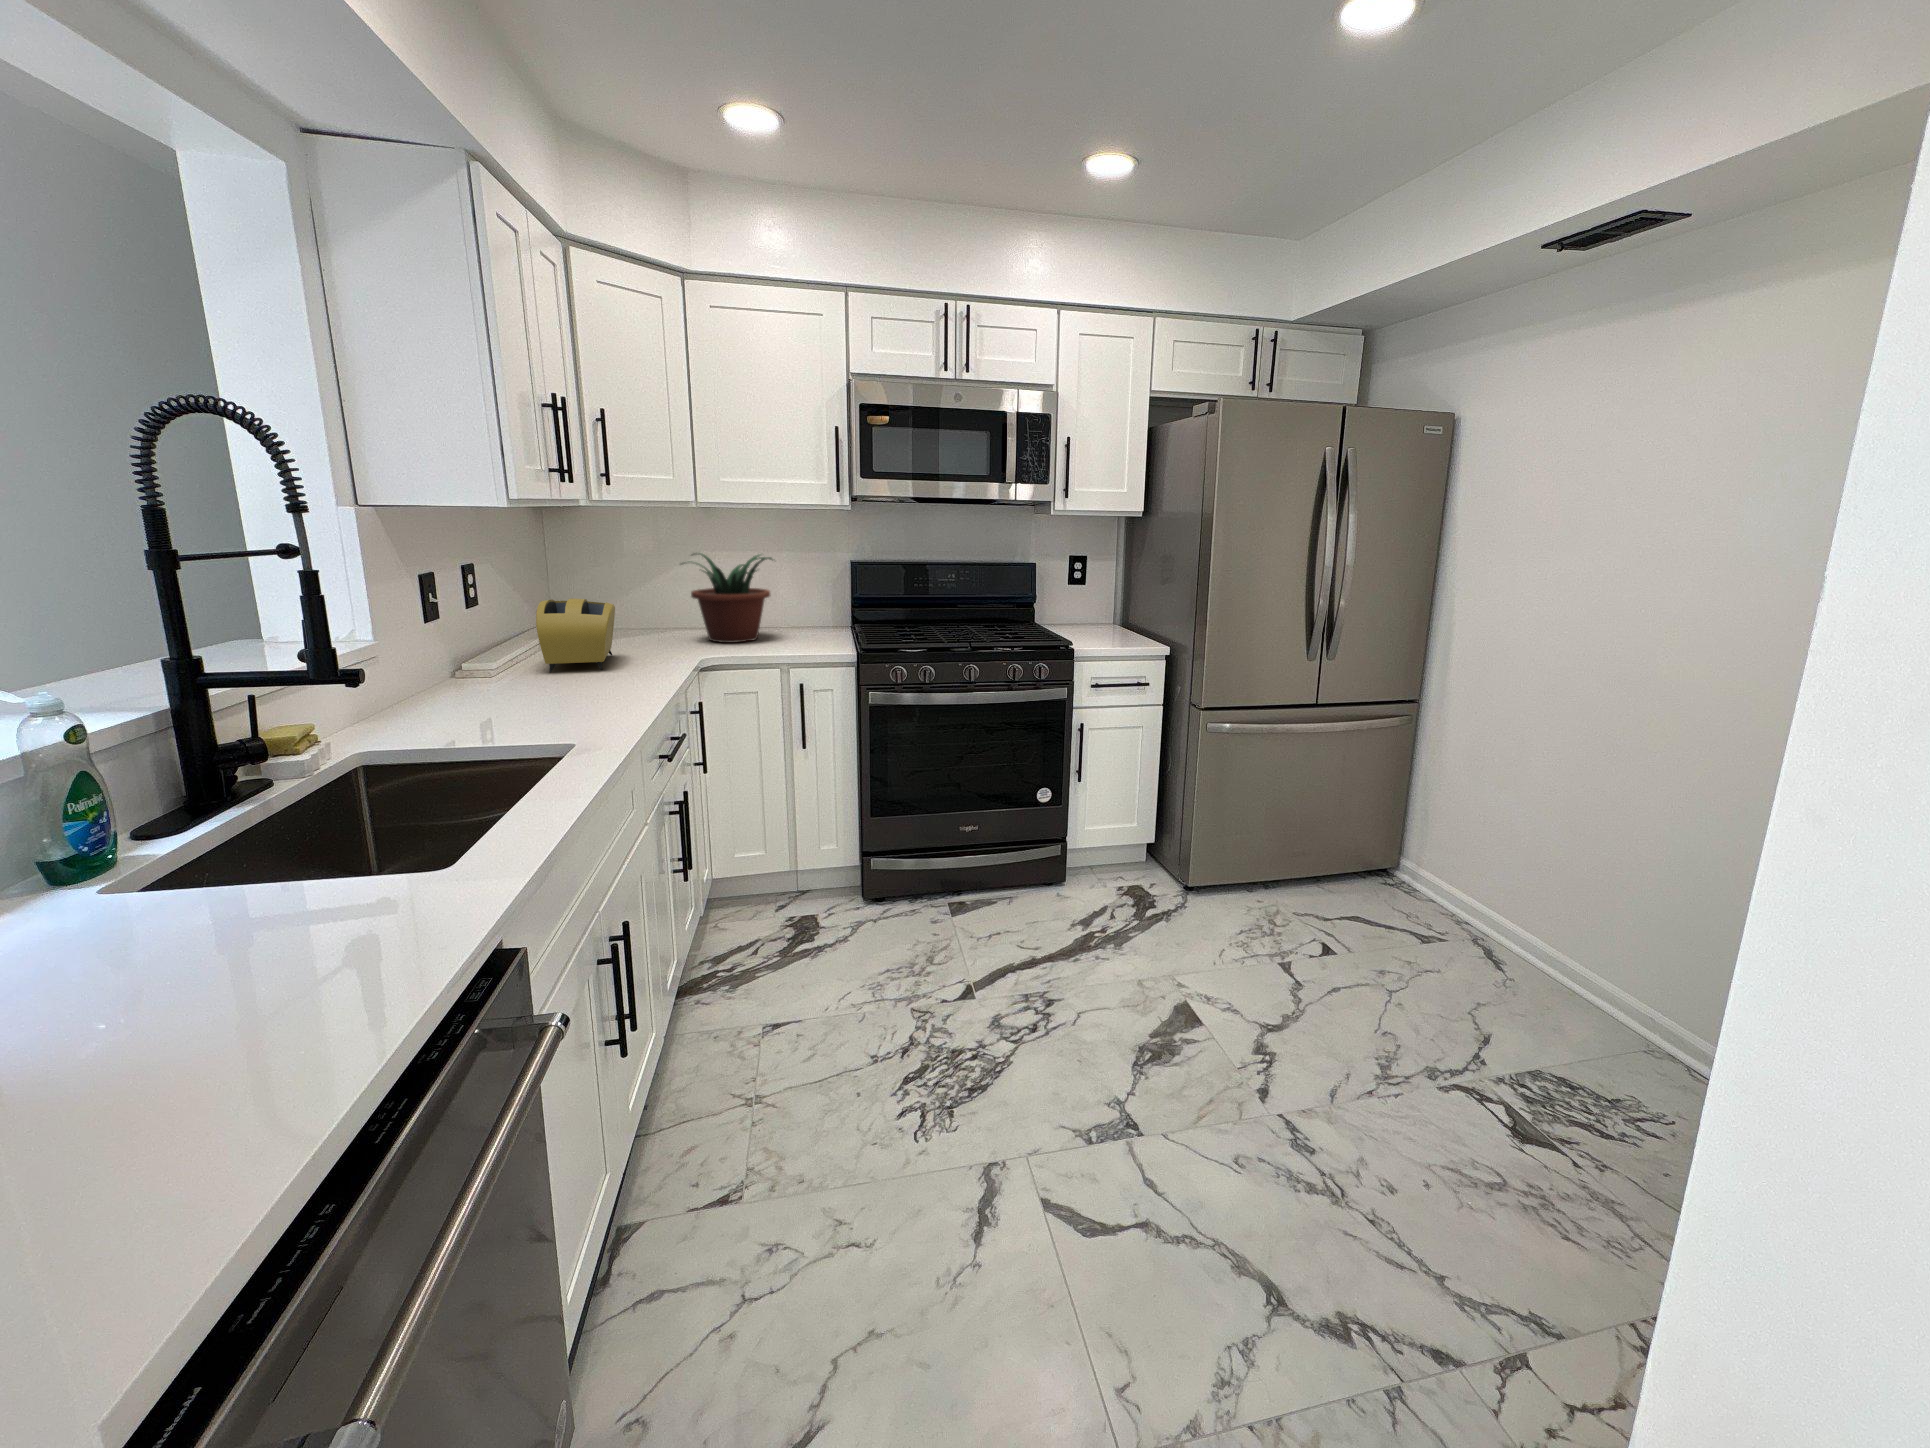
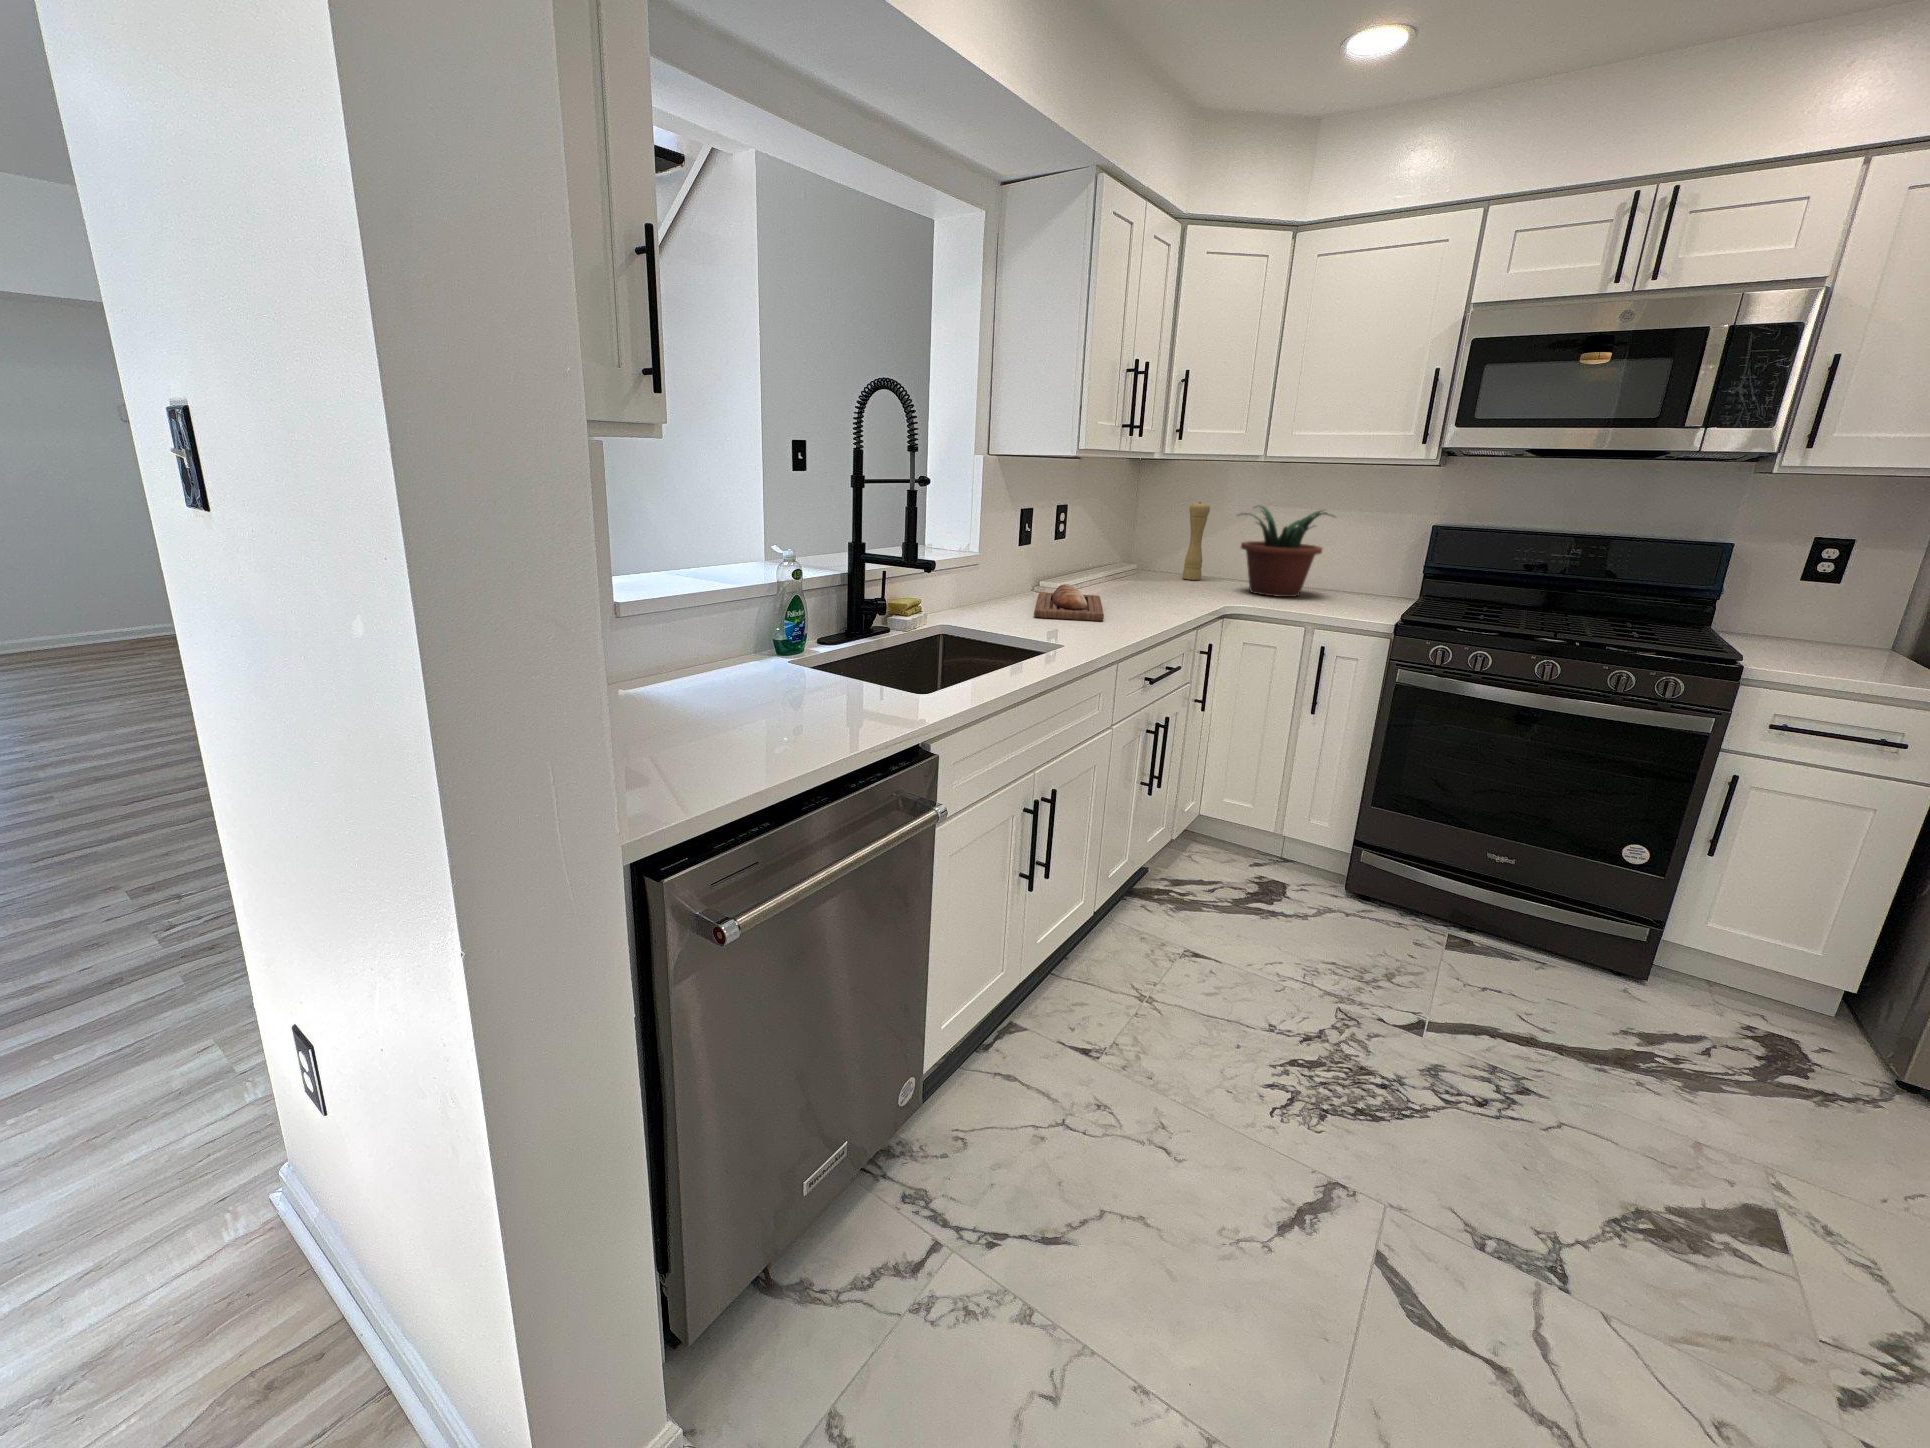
pepper mill: none [619,552,647,636] -> present [1182,502,1210,580]
toaster: present [536,598,615,672] -> none [1093,537,1163,600]
bread loaf: none [476,665,593,714] -> present [1034,584,1104,621]

